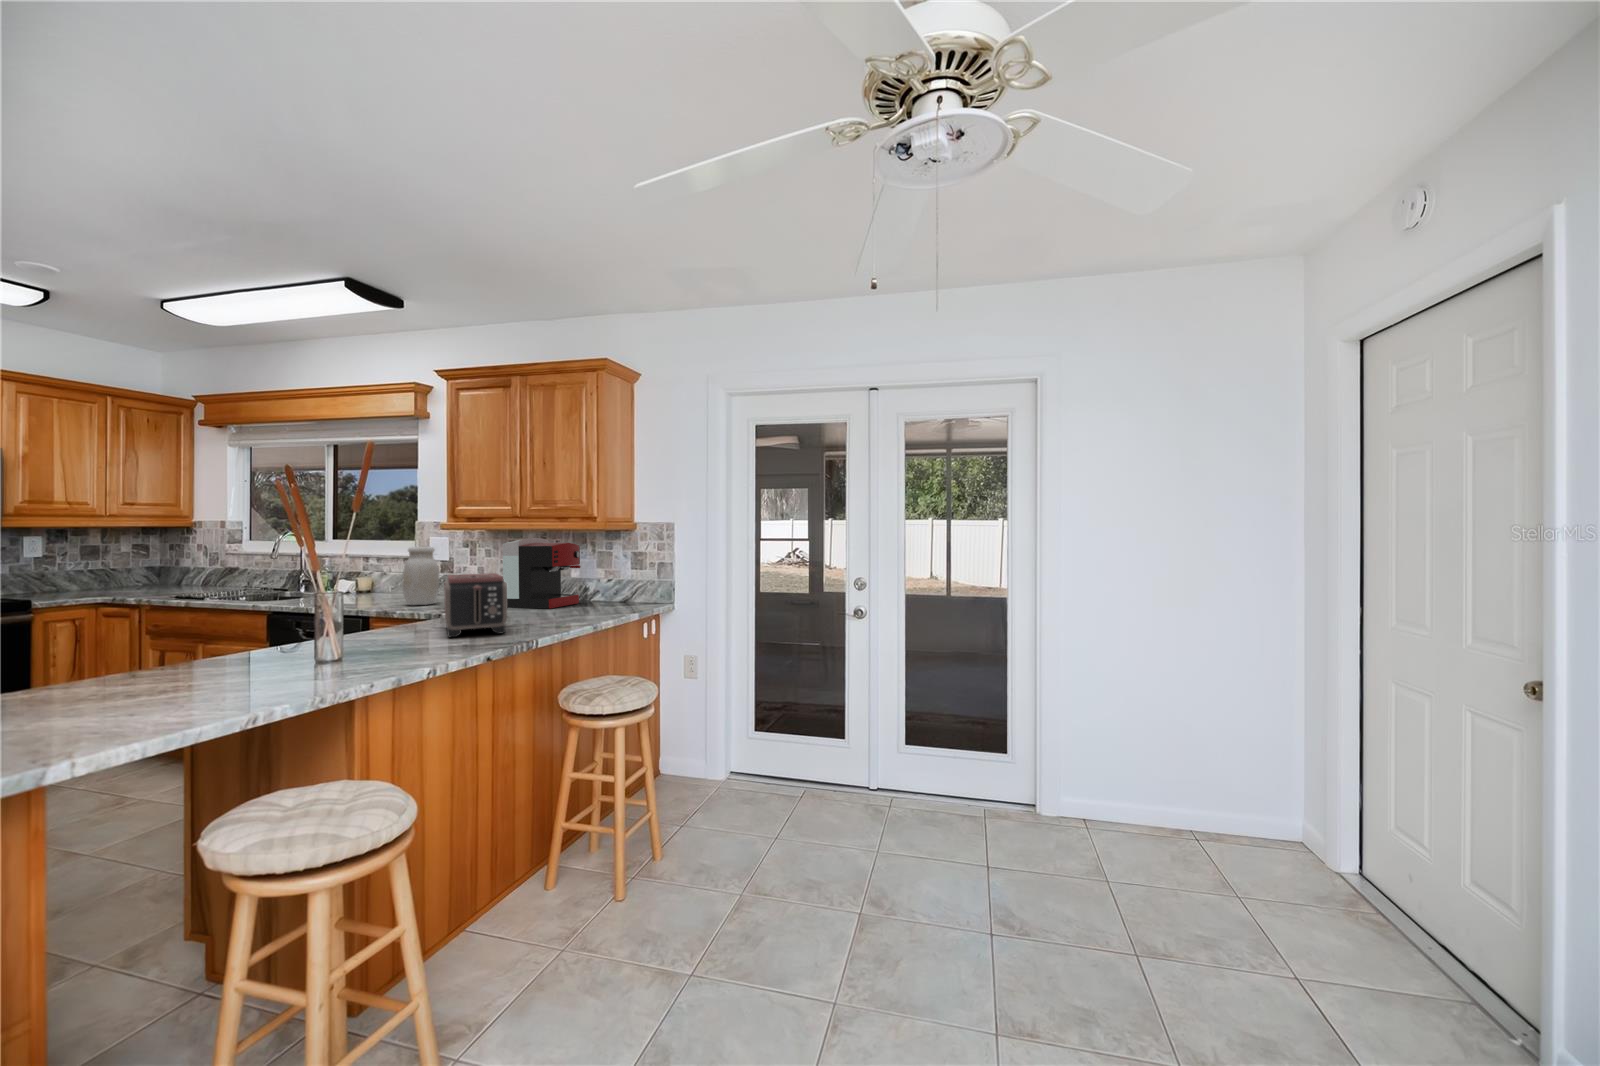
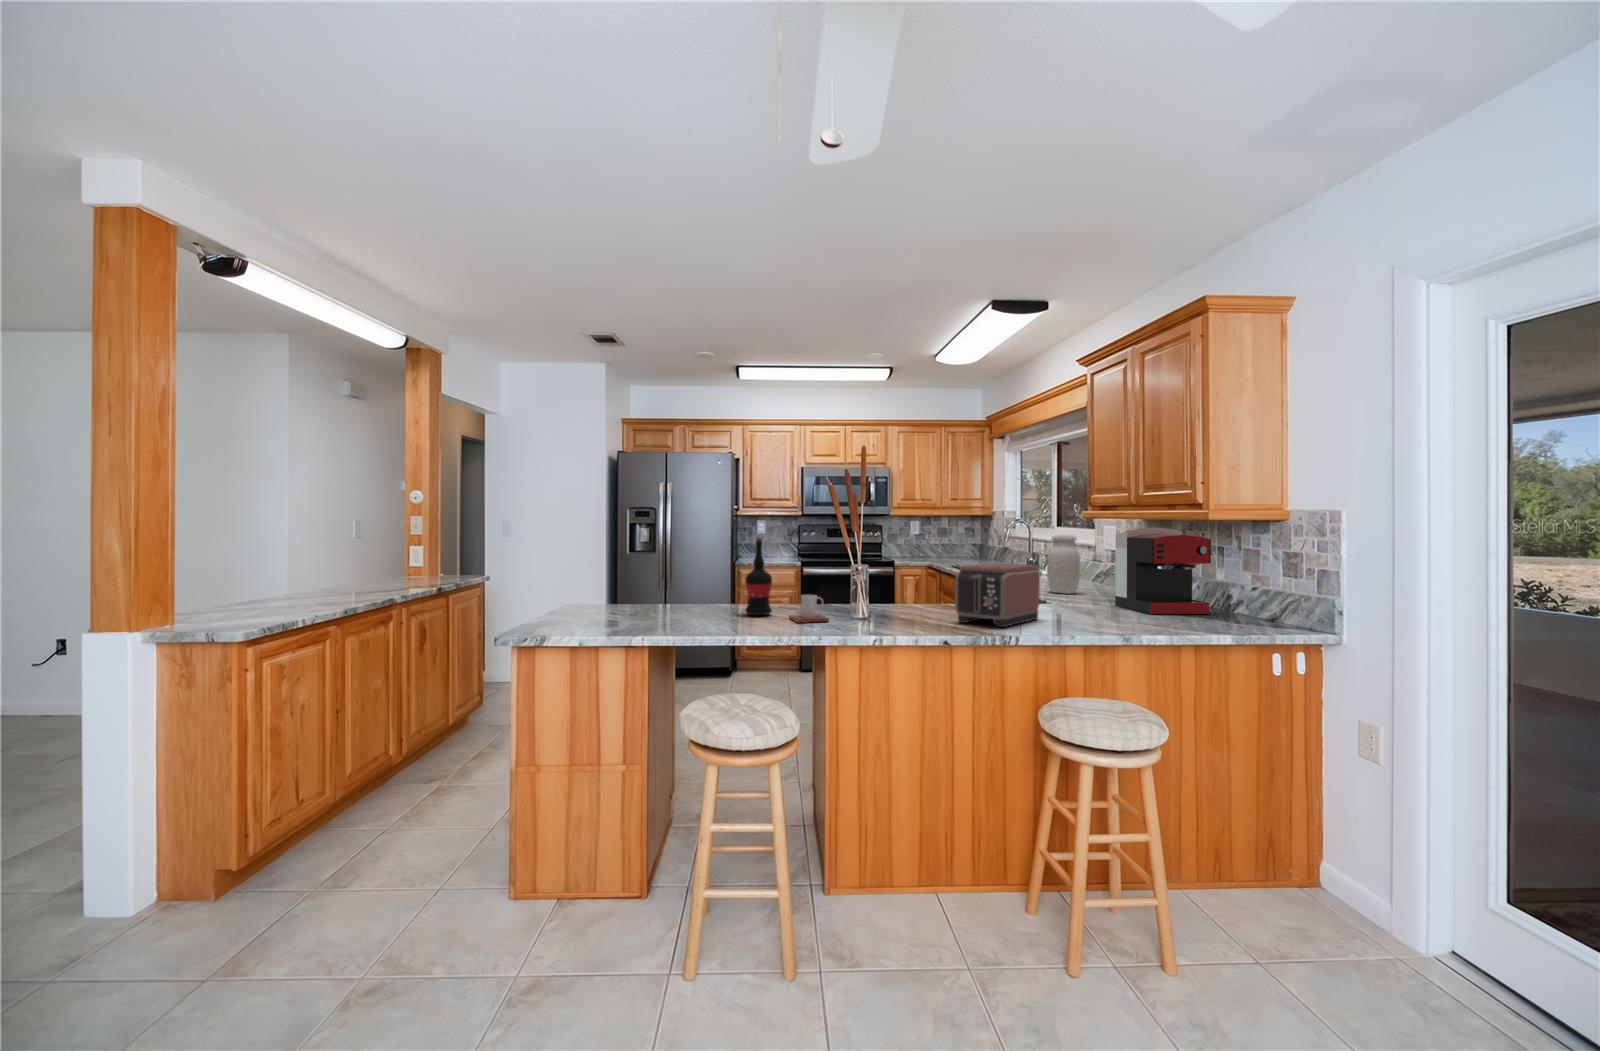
wine bottle: none [112,557,178,685] -> present [745,537,772,615]
mug: none [225,634,309,675] -> present [789,595,829,623]

